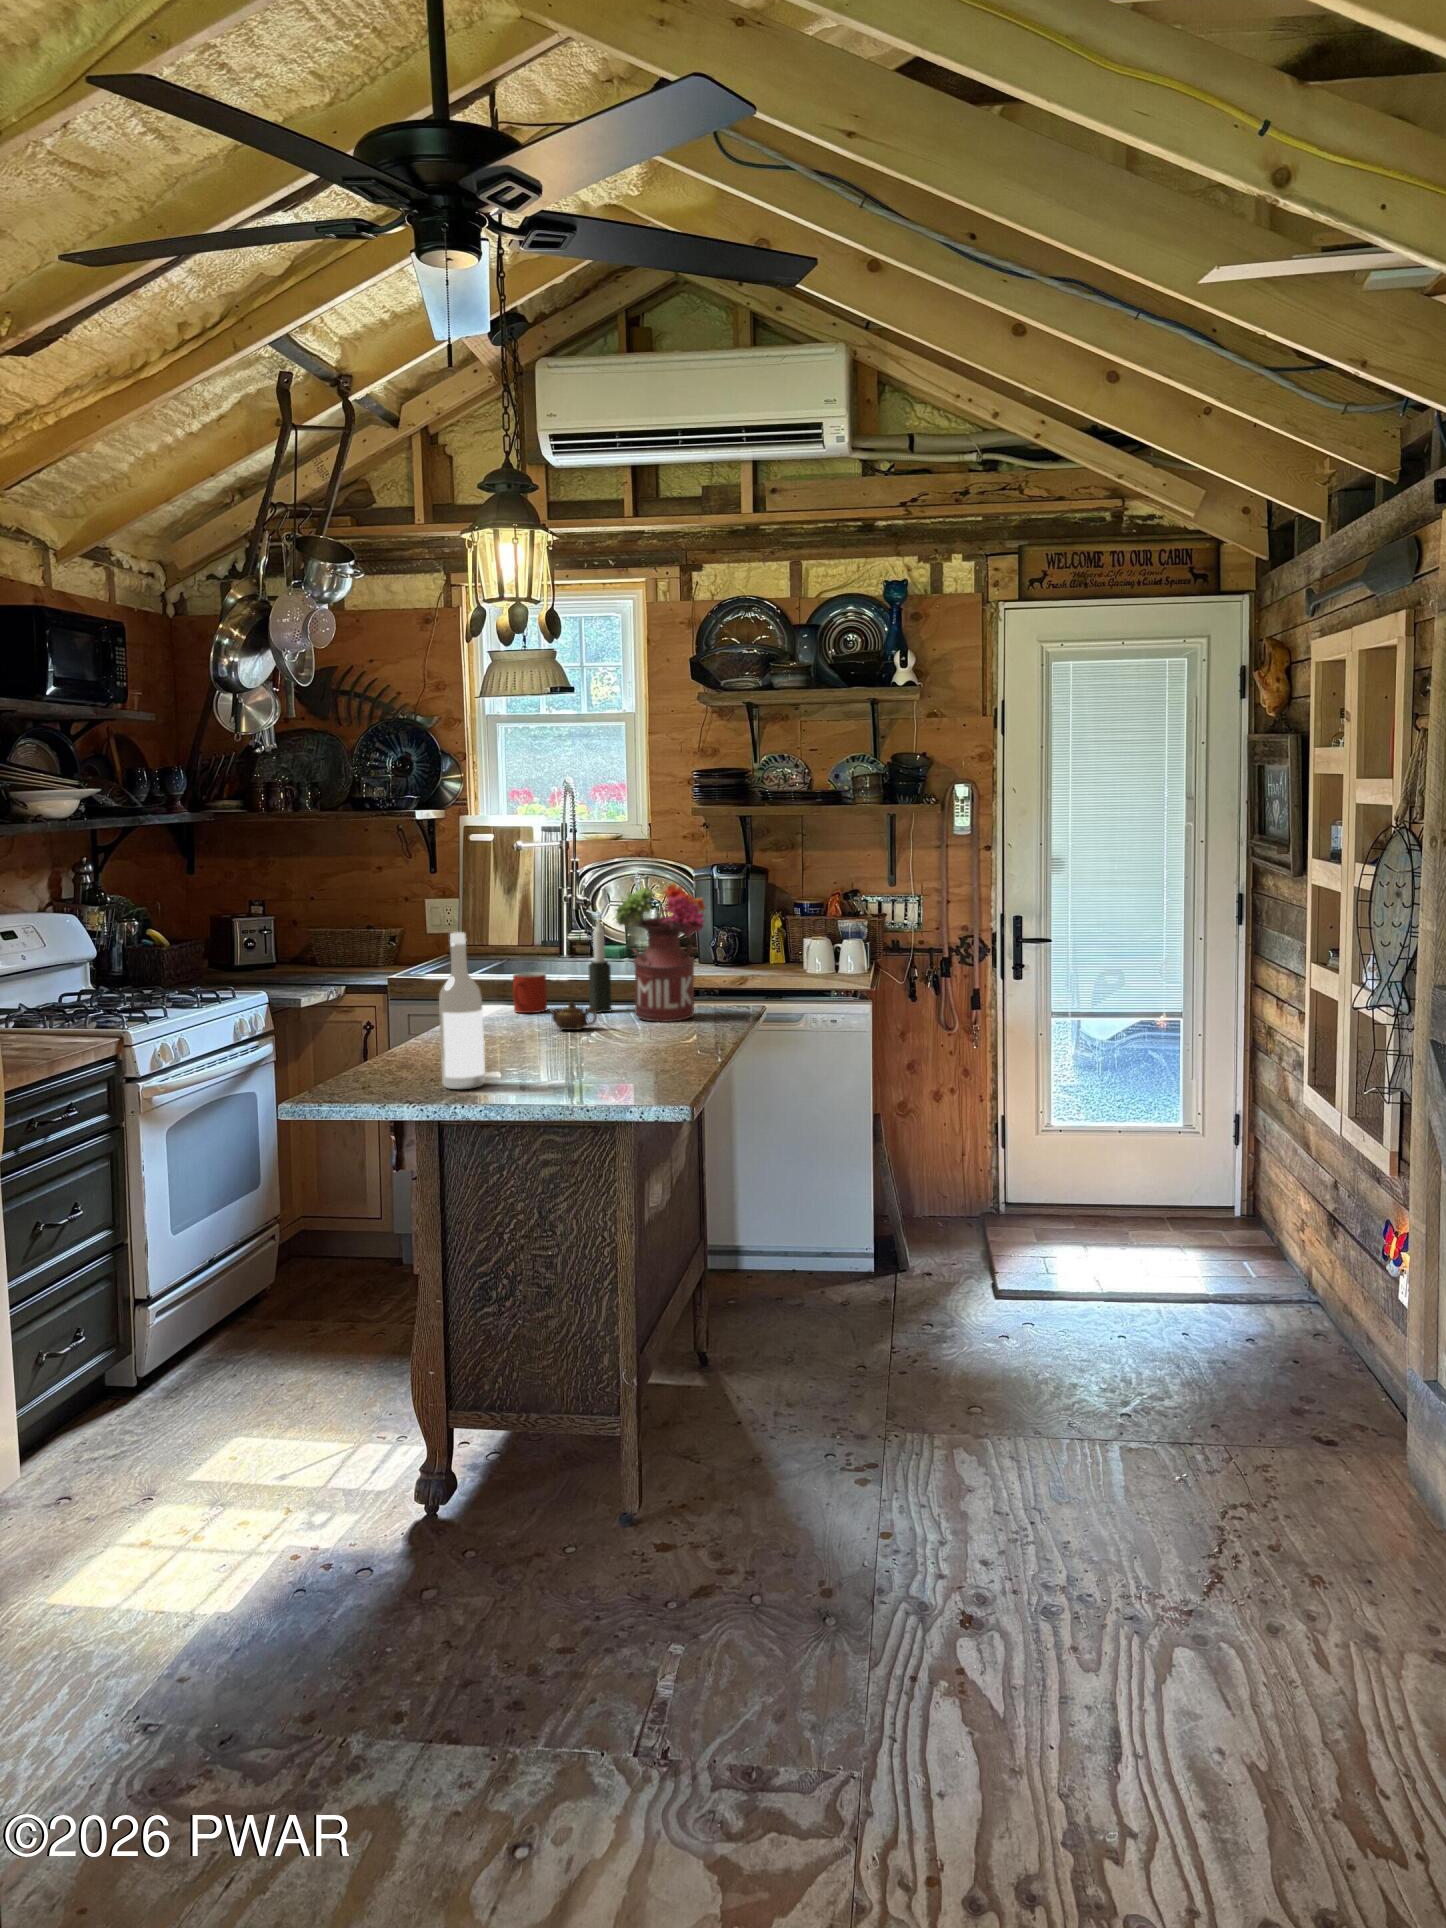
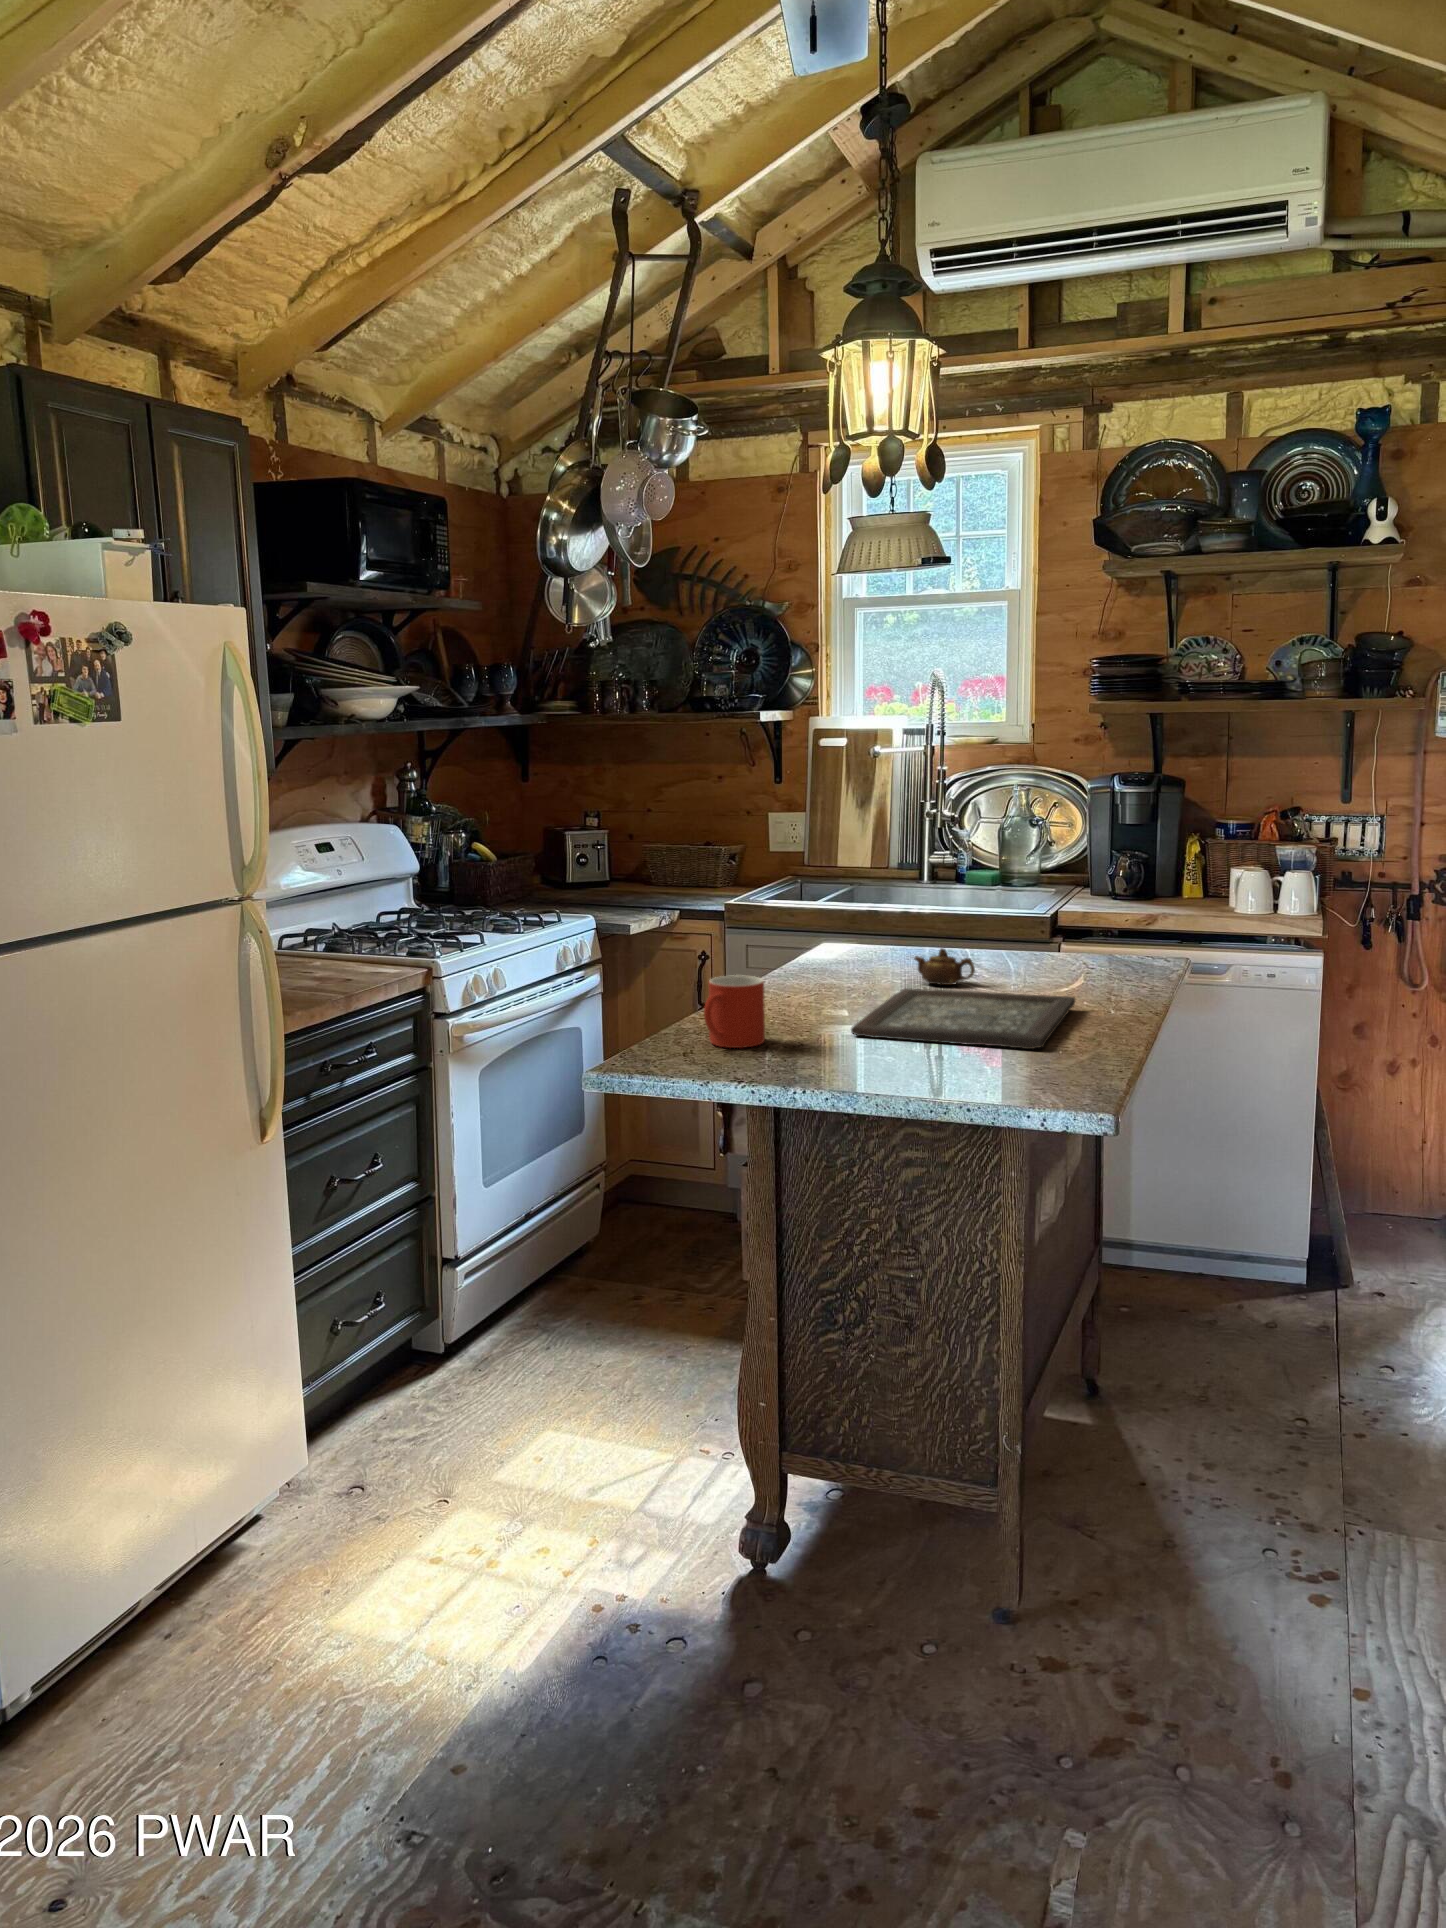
flower arrangement: present [615,883,705,1022] -> none [999,800,1122,979]
candle: present [588,919,611,1013] -> none [961,844,990,961]
wine bottle: present [439,932,485,1089] -> none [782,863,838,1067]
mug: present [513,972,547,1013] -> present [704,975,765,1048]
tray: none [496,1032,671,1068] -> present [851,988,1075,1049]

